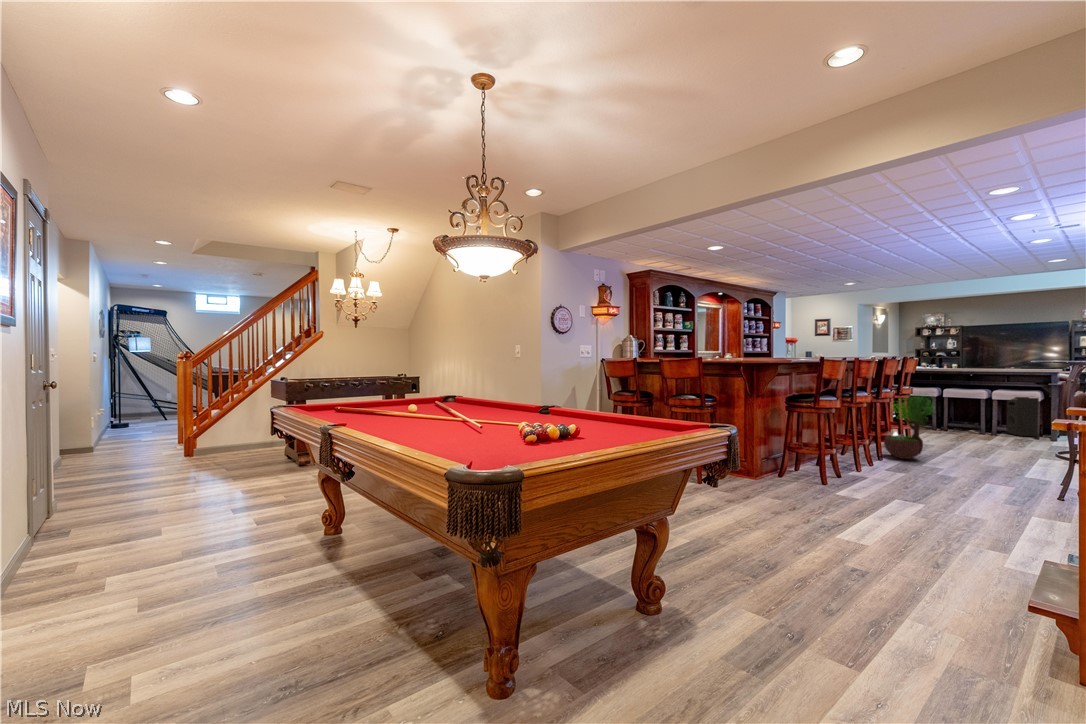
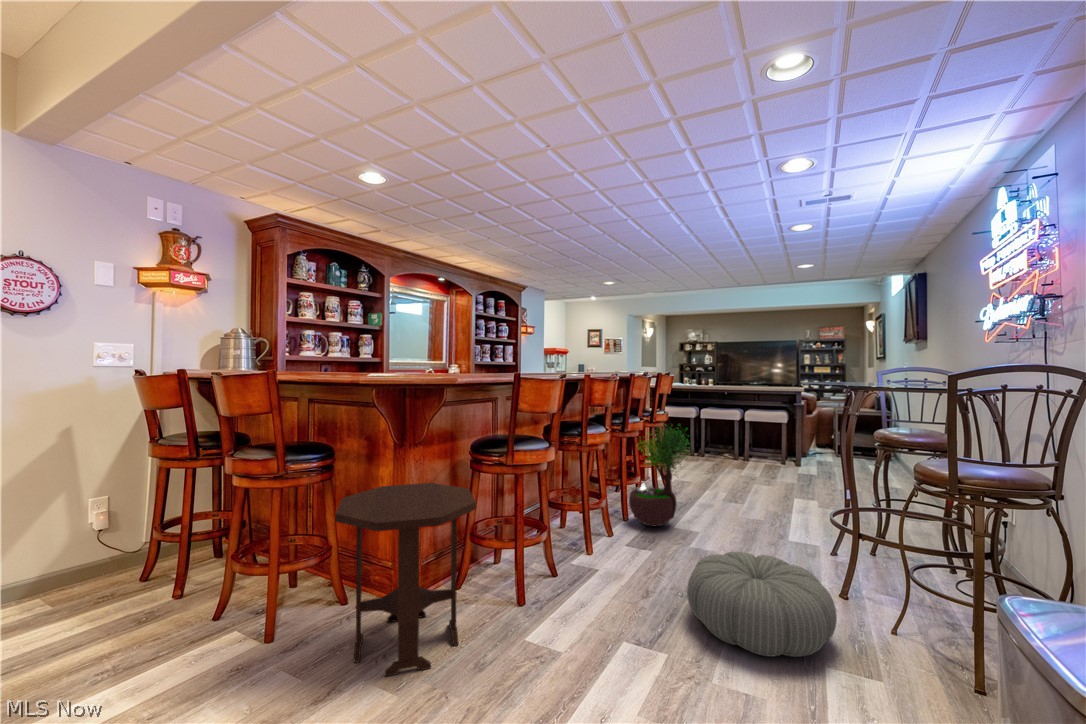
speaker: present [1006,397,1039,437] -> none [758,415,786,463]
side table: none [744,413,814,486] -> present [335,483,476,676]
pouf: none [935,461,1037,505] -> present [687,551,837,657]

